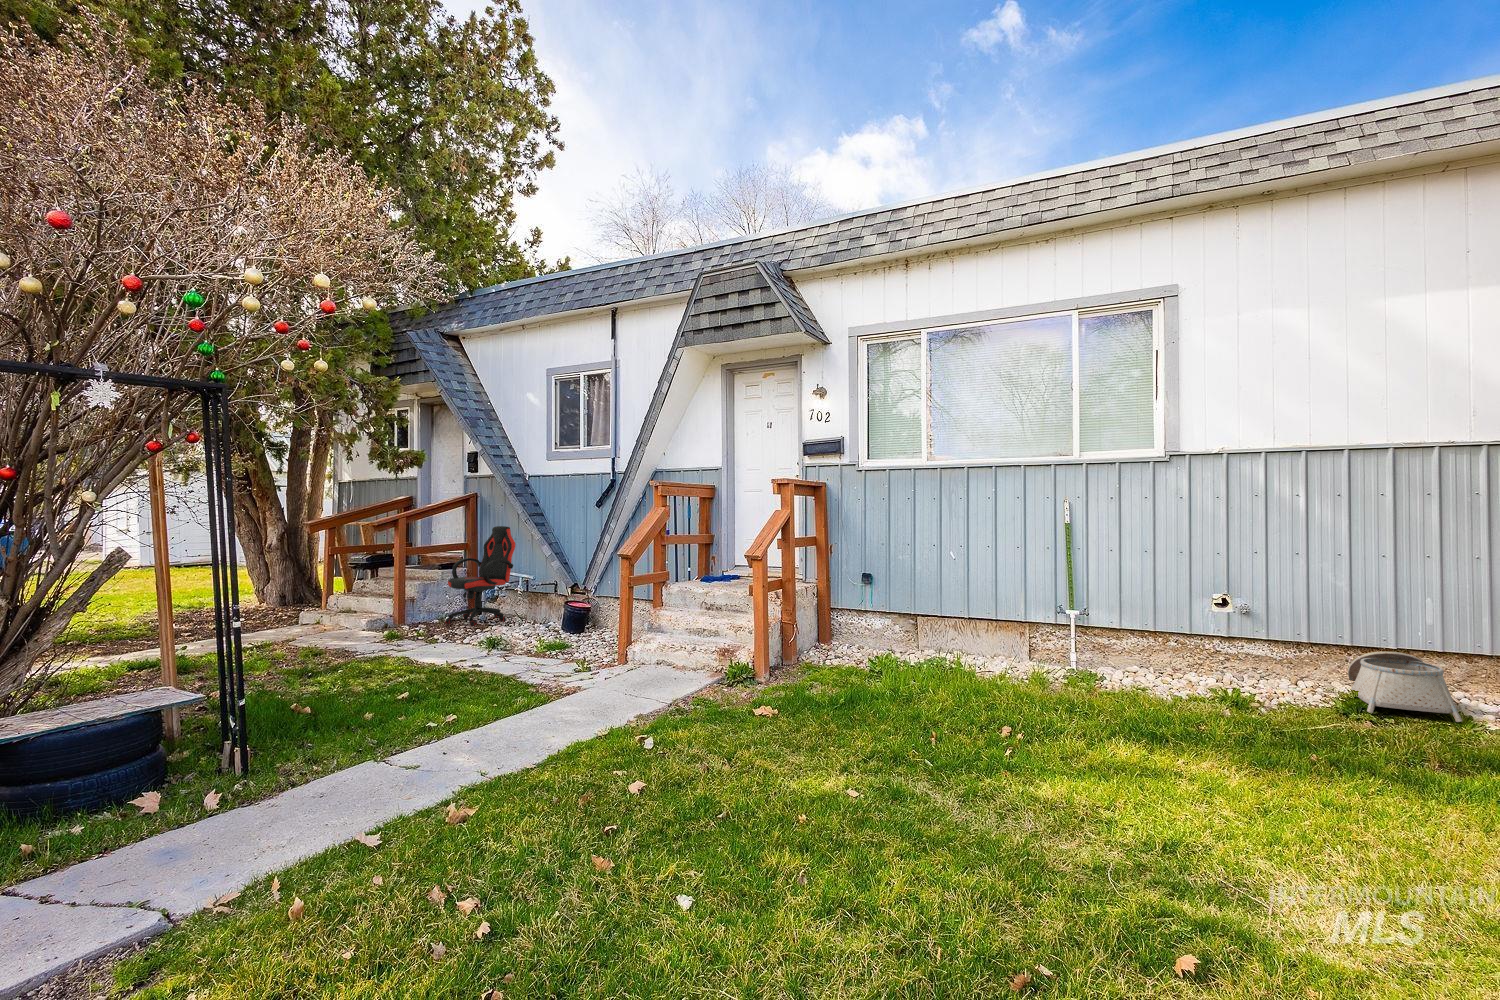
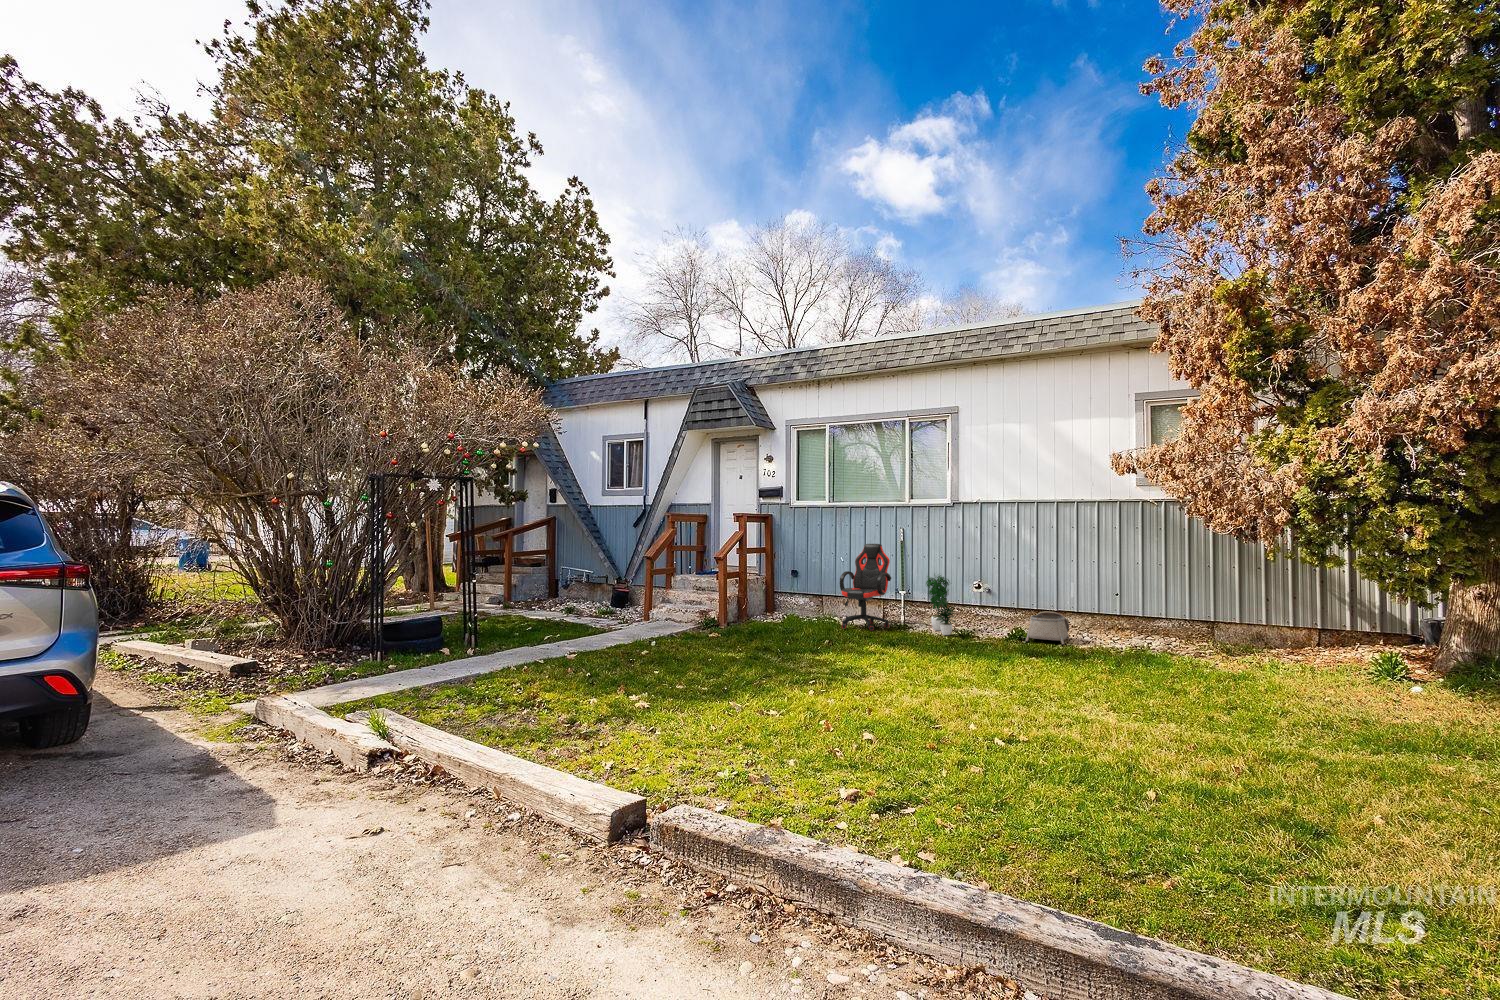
chair: present [445,526,516,626] -> present [840,544,891,631]
potted plant: none [1122,576,1213,695] -> present [926,575,956,635]

